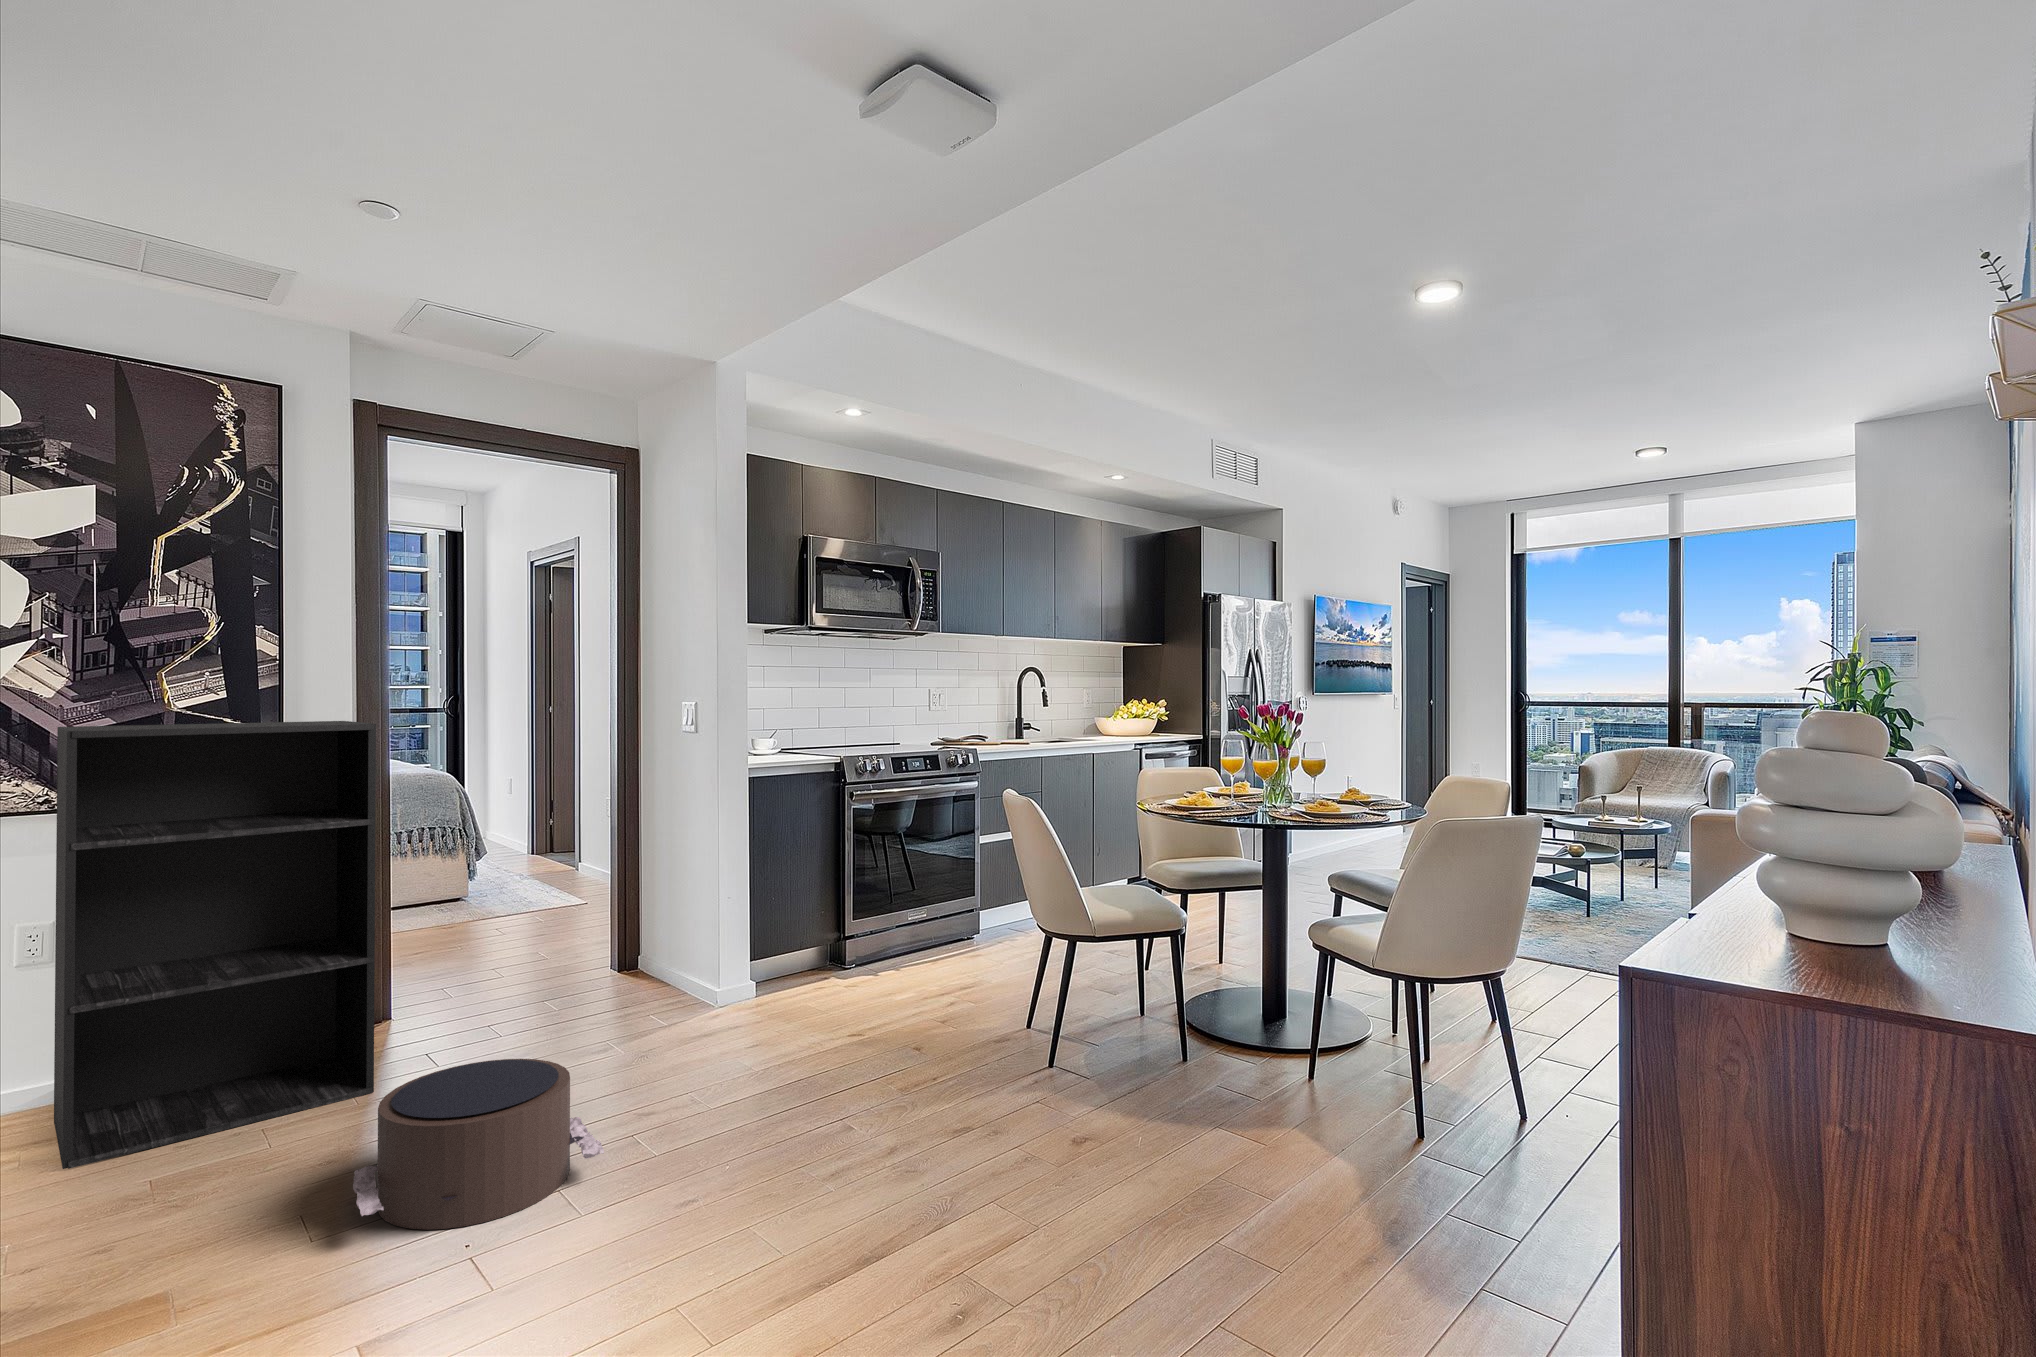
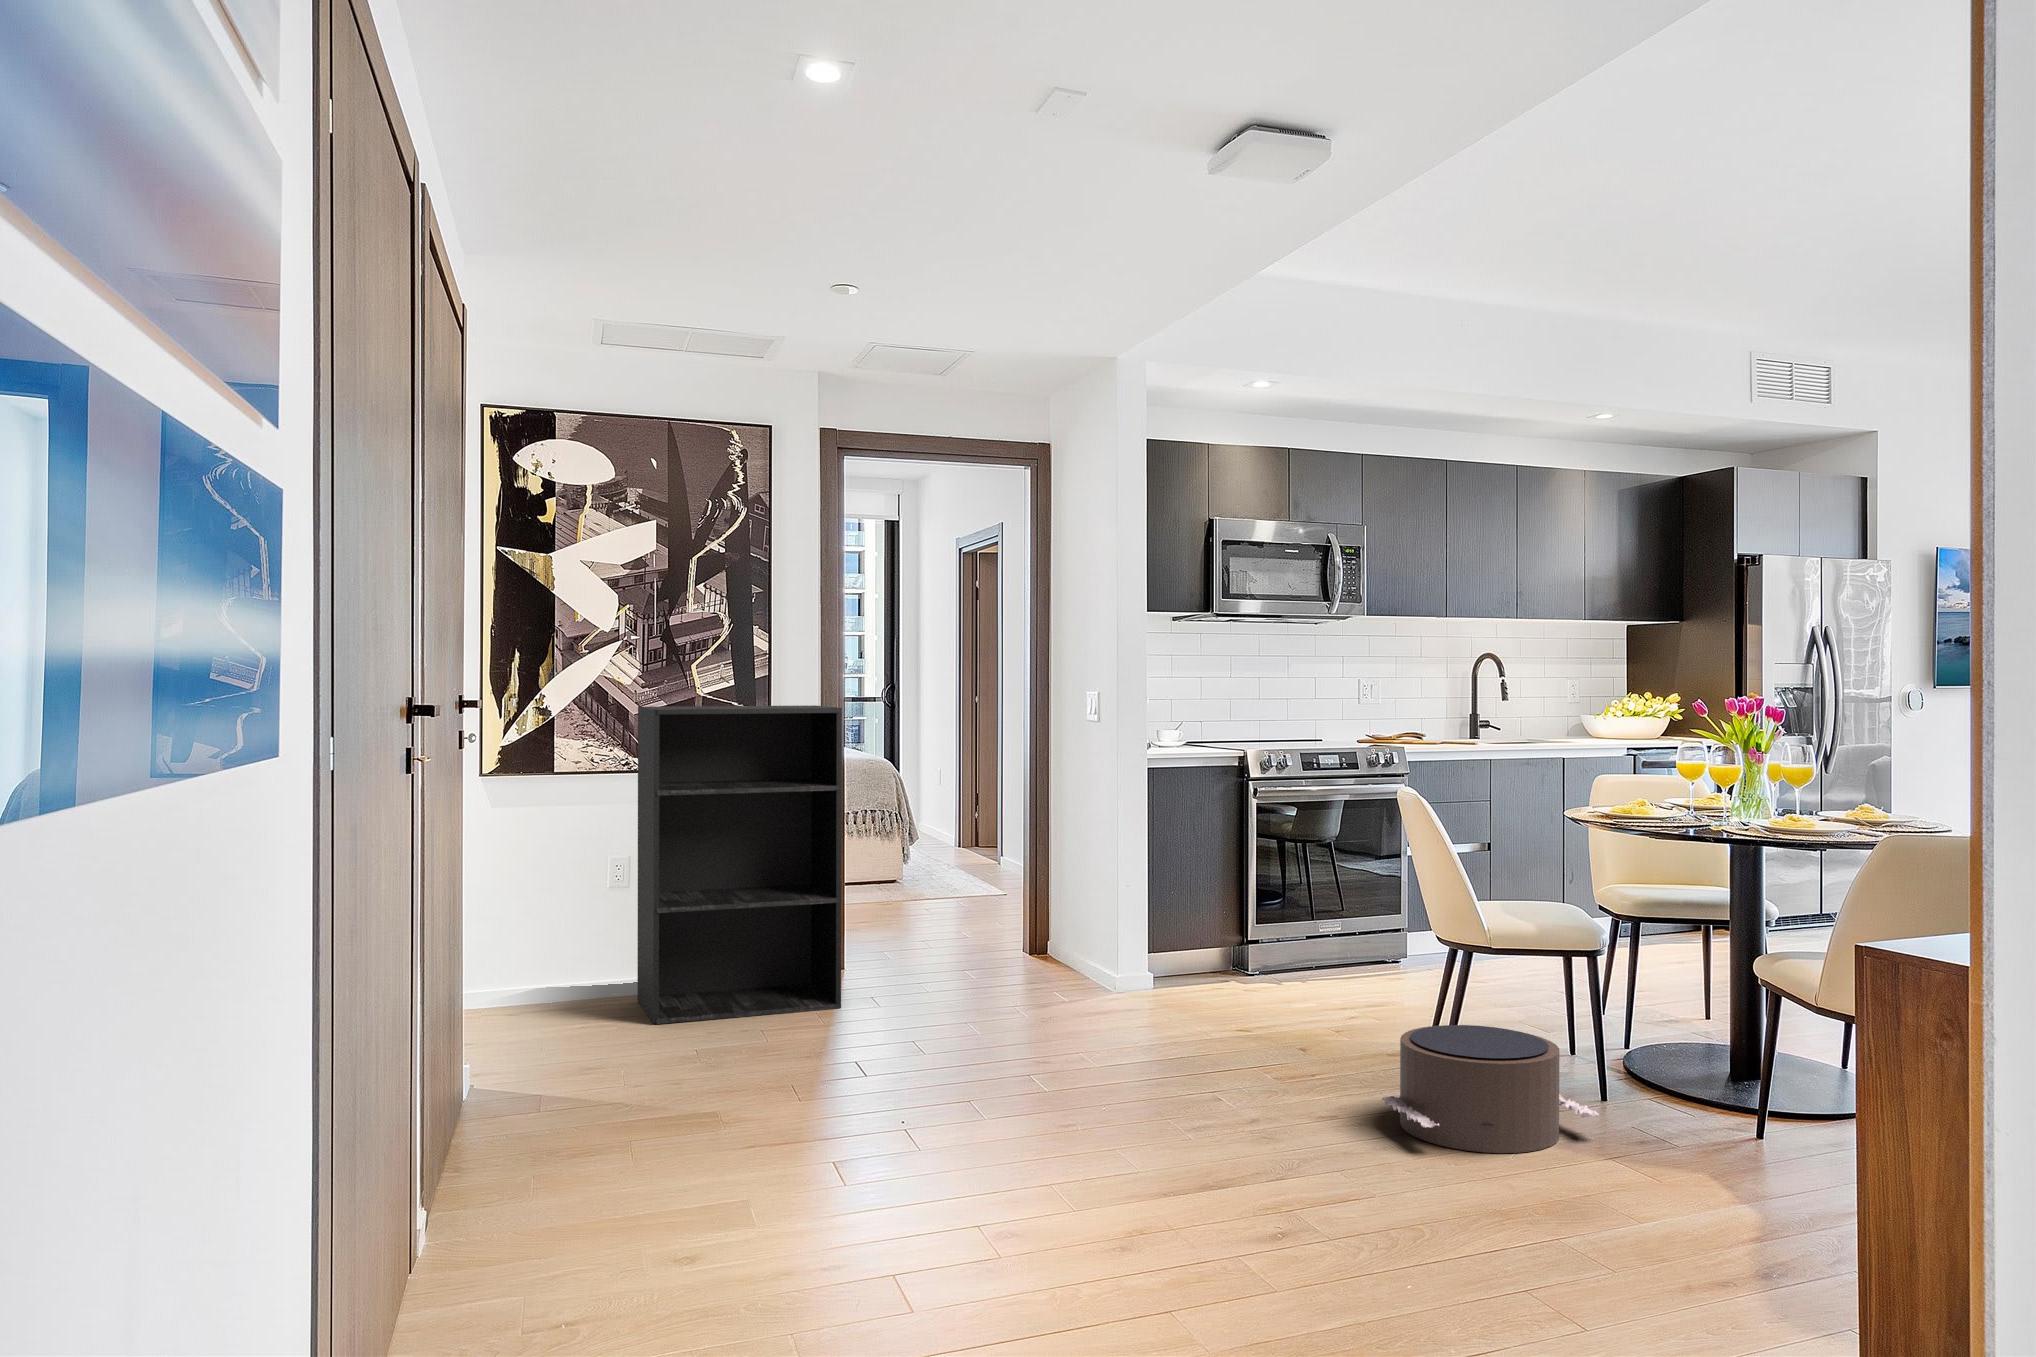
pouf: present [353,1059,604,1230] -> present [1382,1025,1599,1153]

